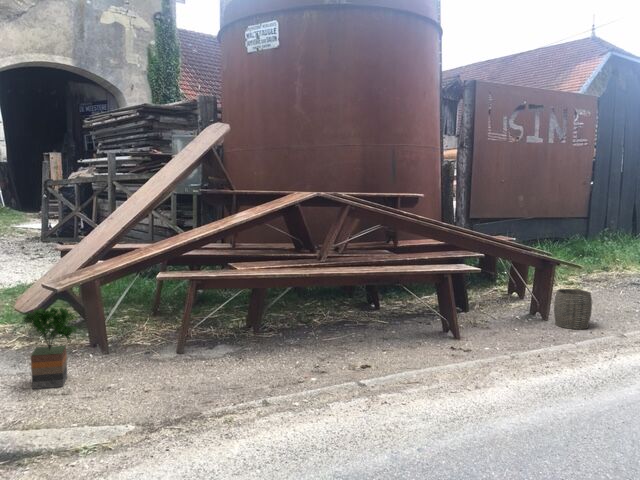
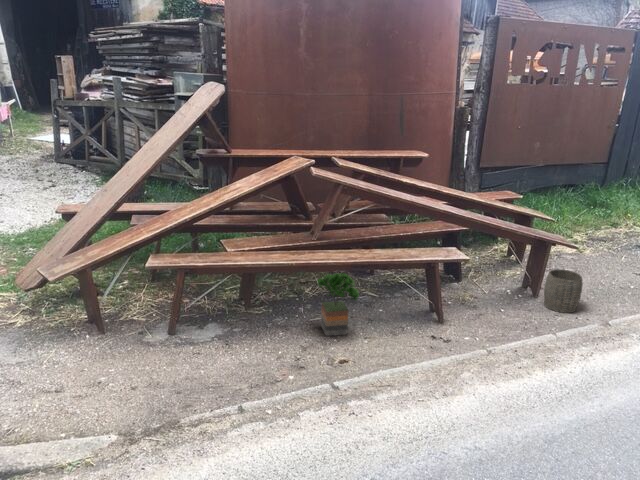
potted tree: present [23,308,77,389] -> present [317,273,359,336]

